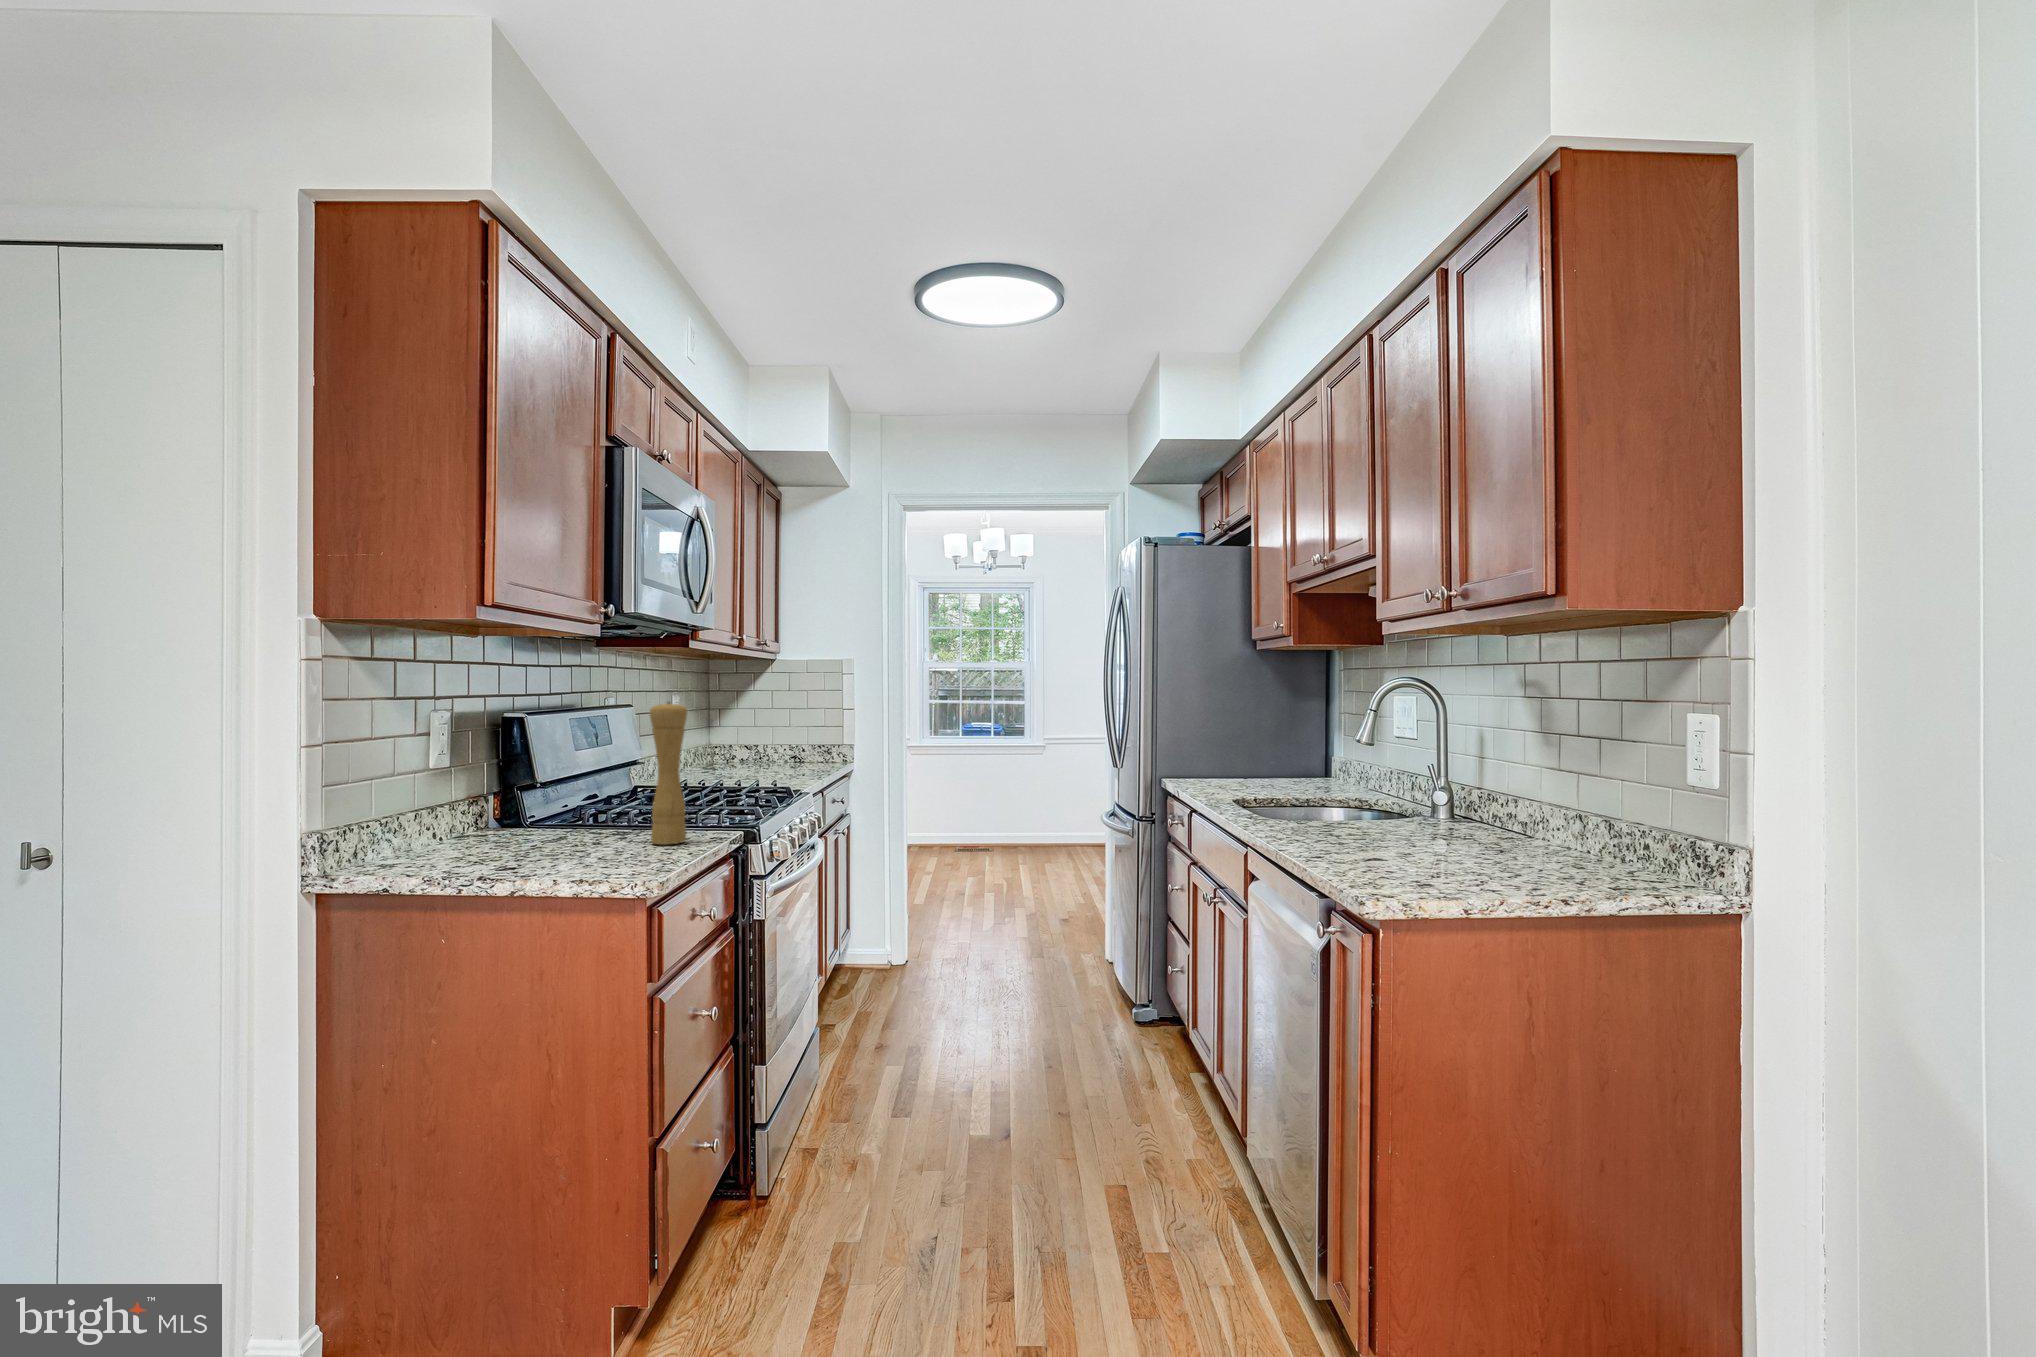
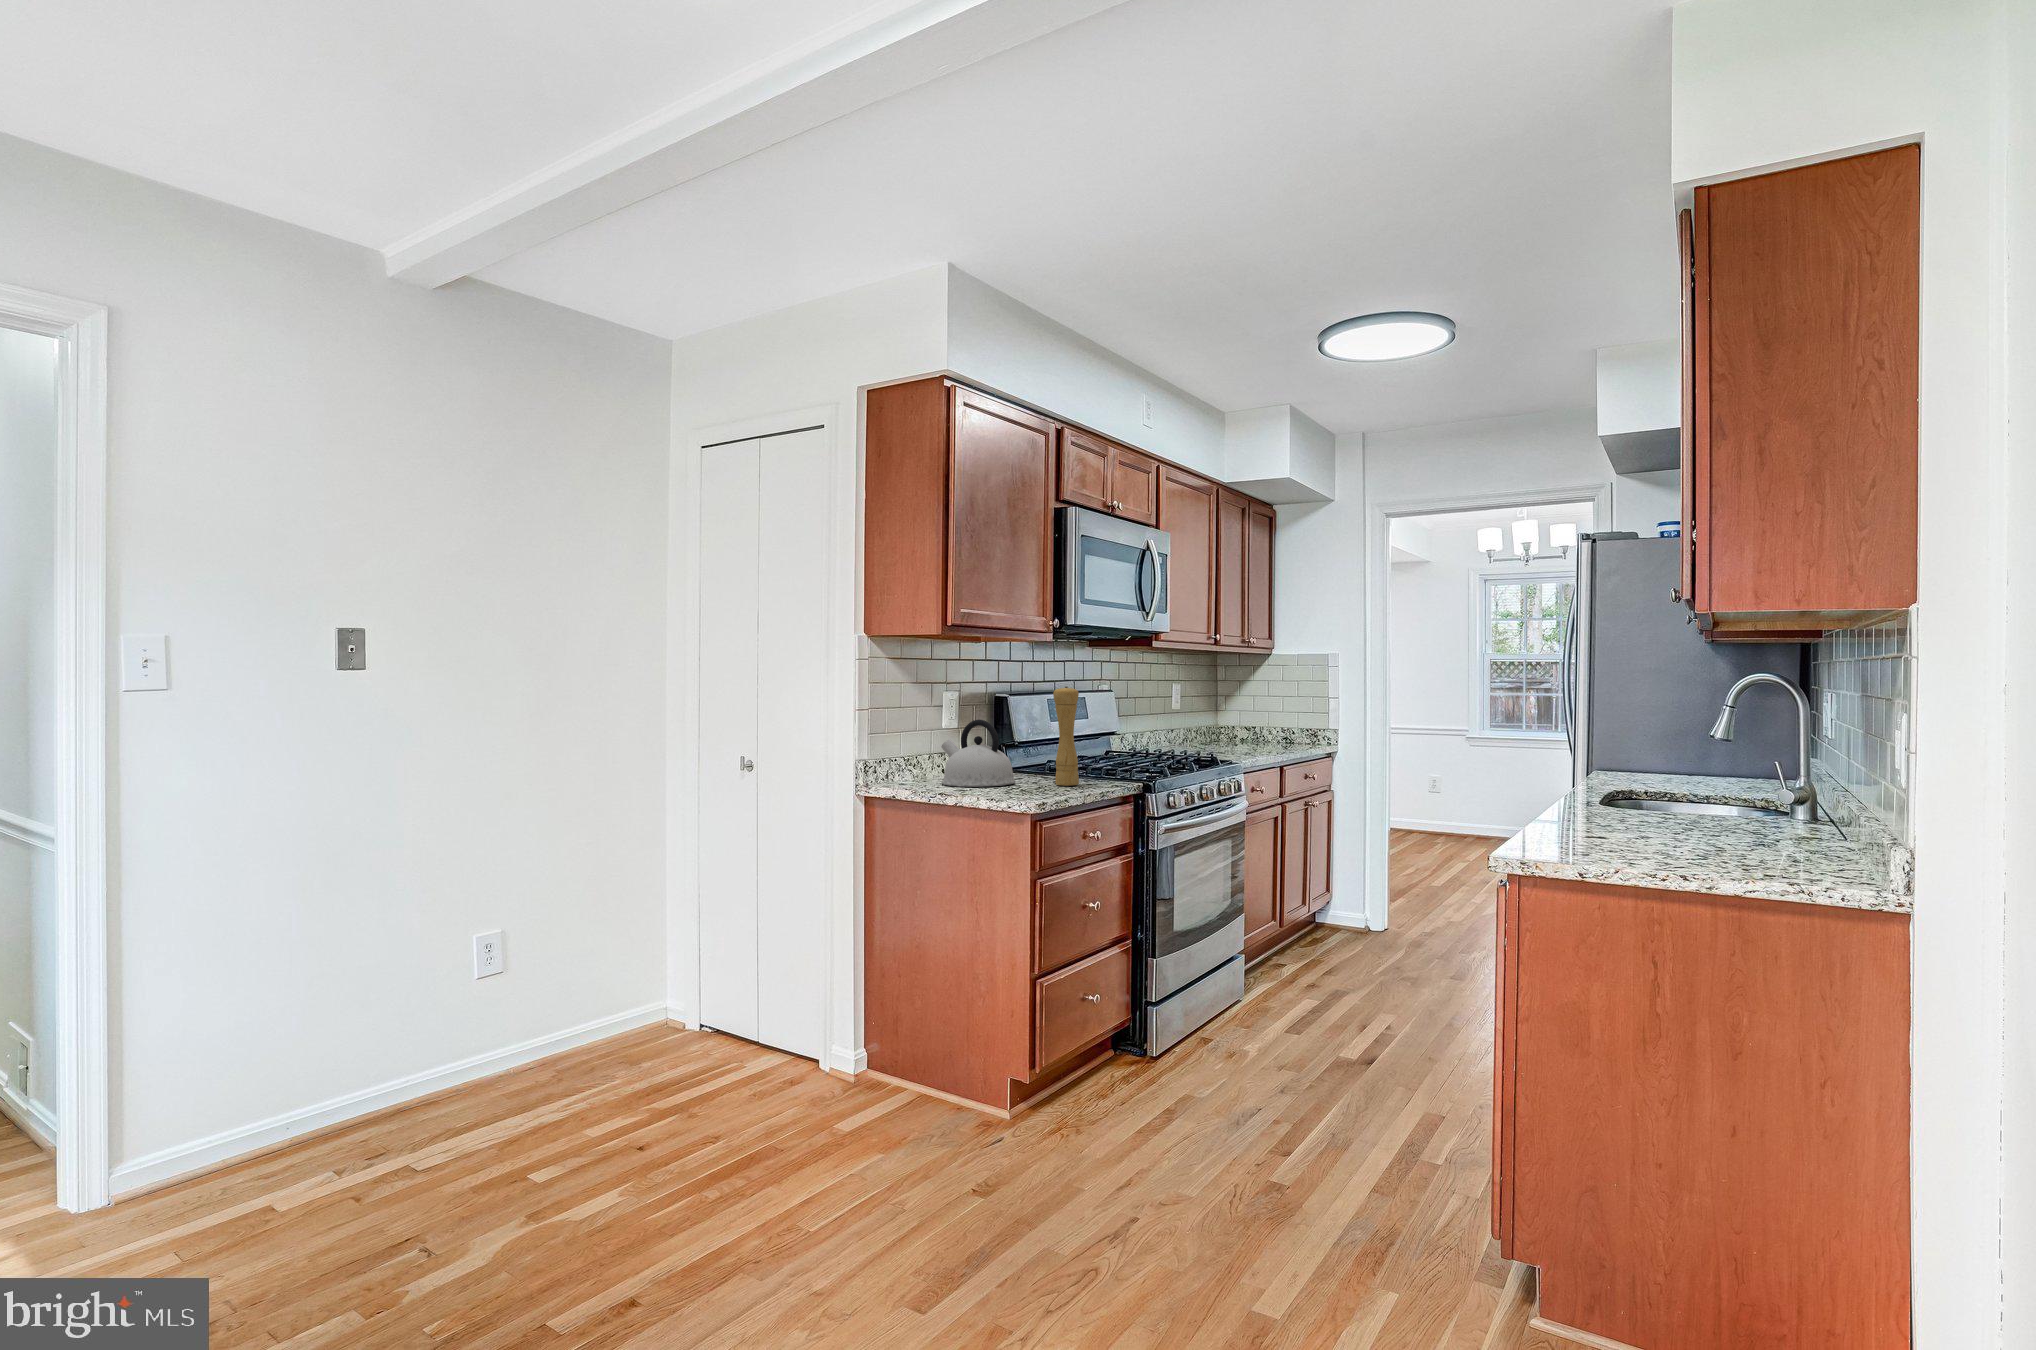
kettle: none [450,753,585,862] -> present [941,720,1015,787]

